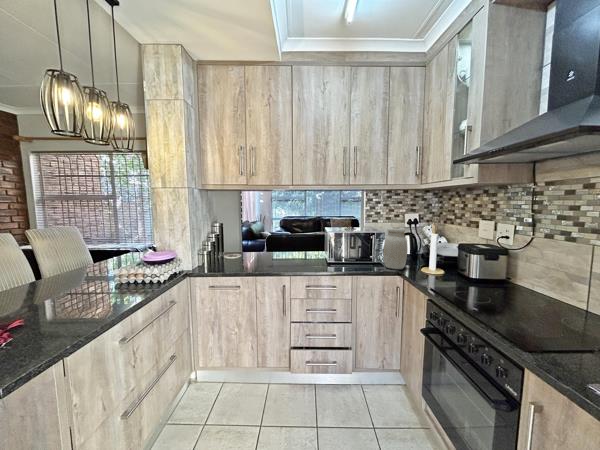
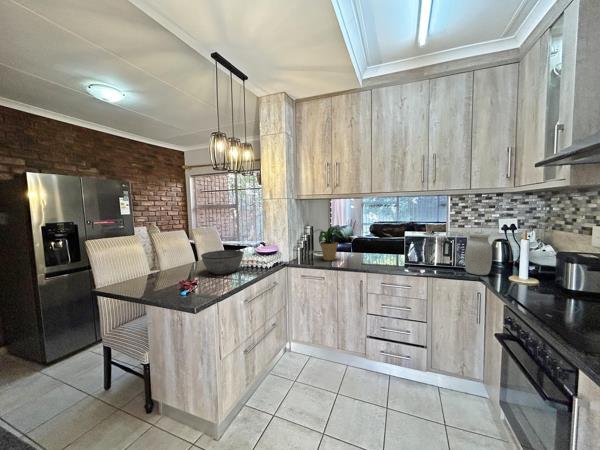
potted plant: none [220,224,264,264] -> present [311,227,344,261]
bowl: none [40,260,122,301] -> present [201,250,243,275]

